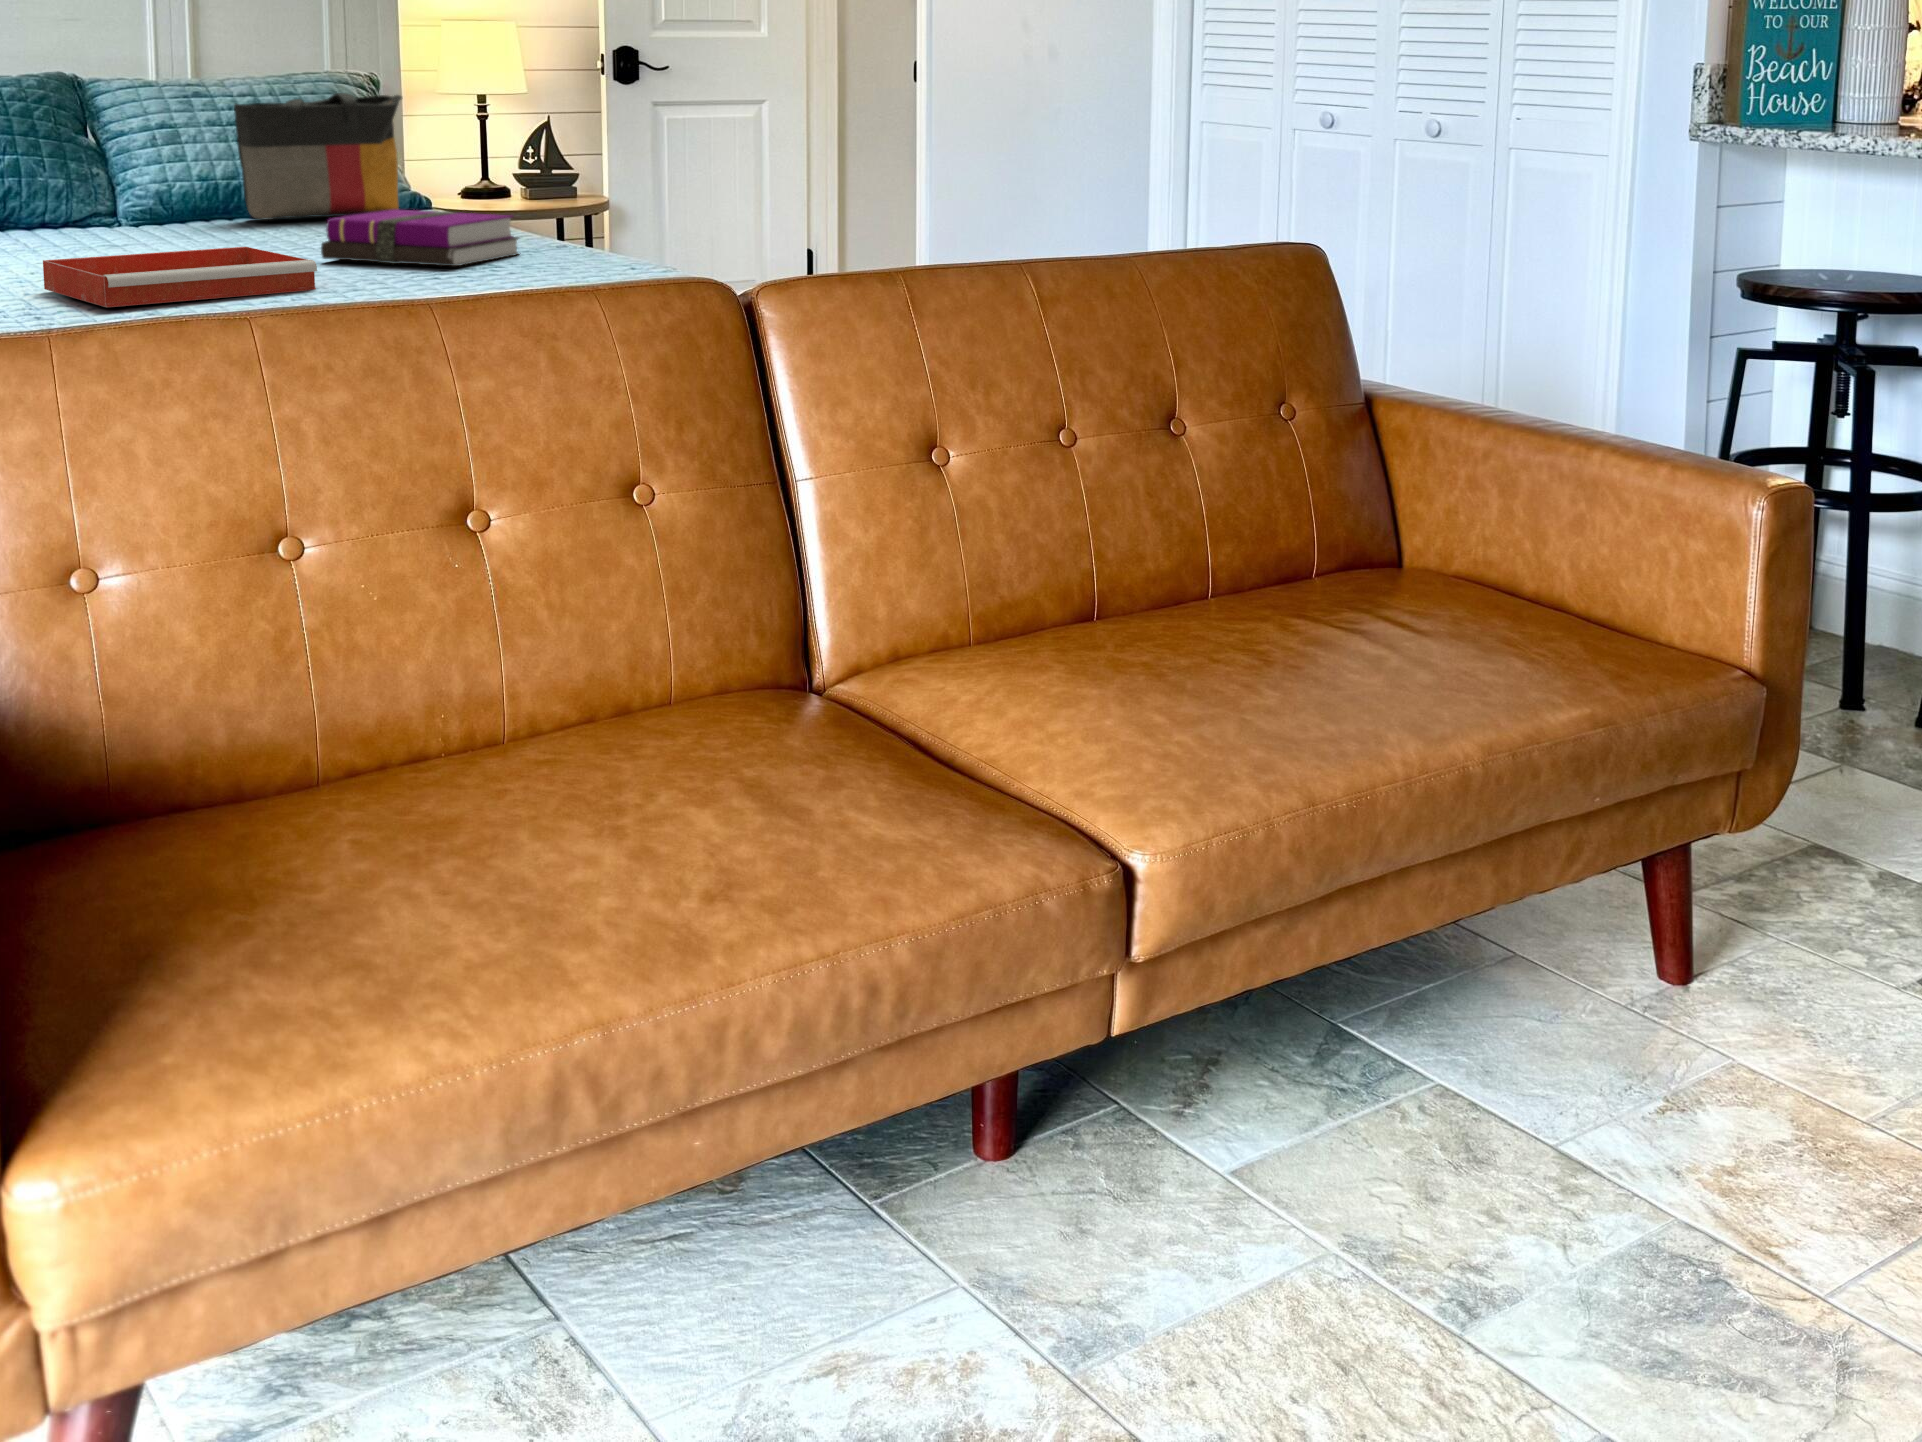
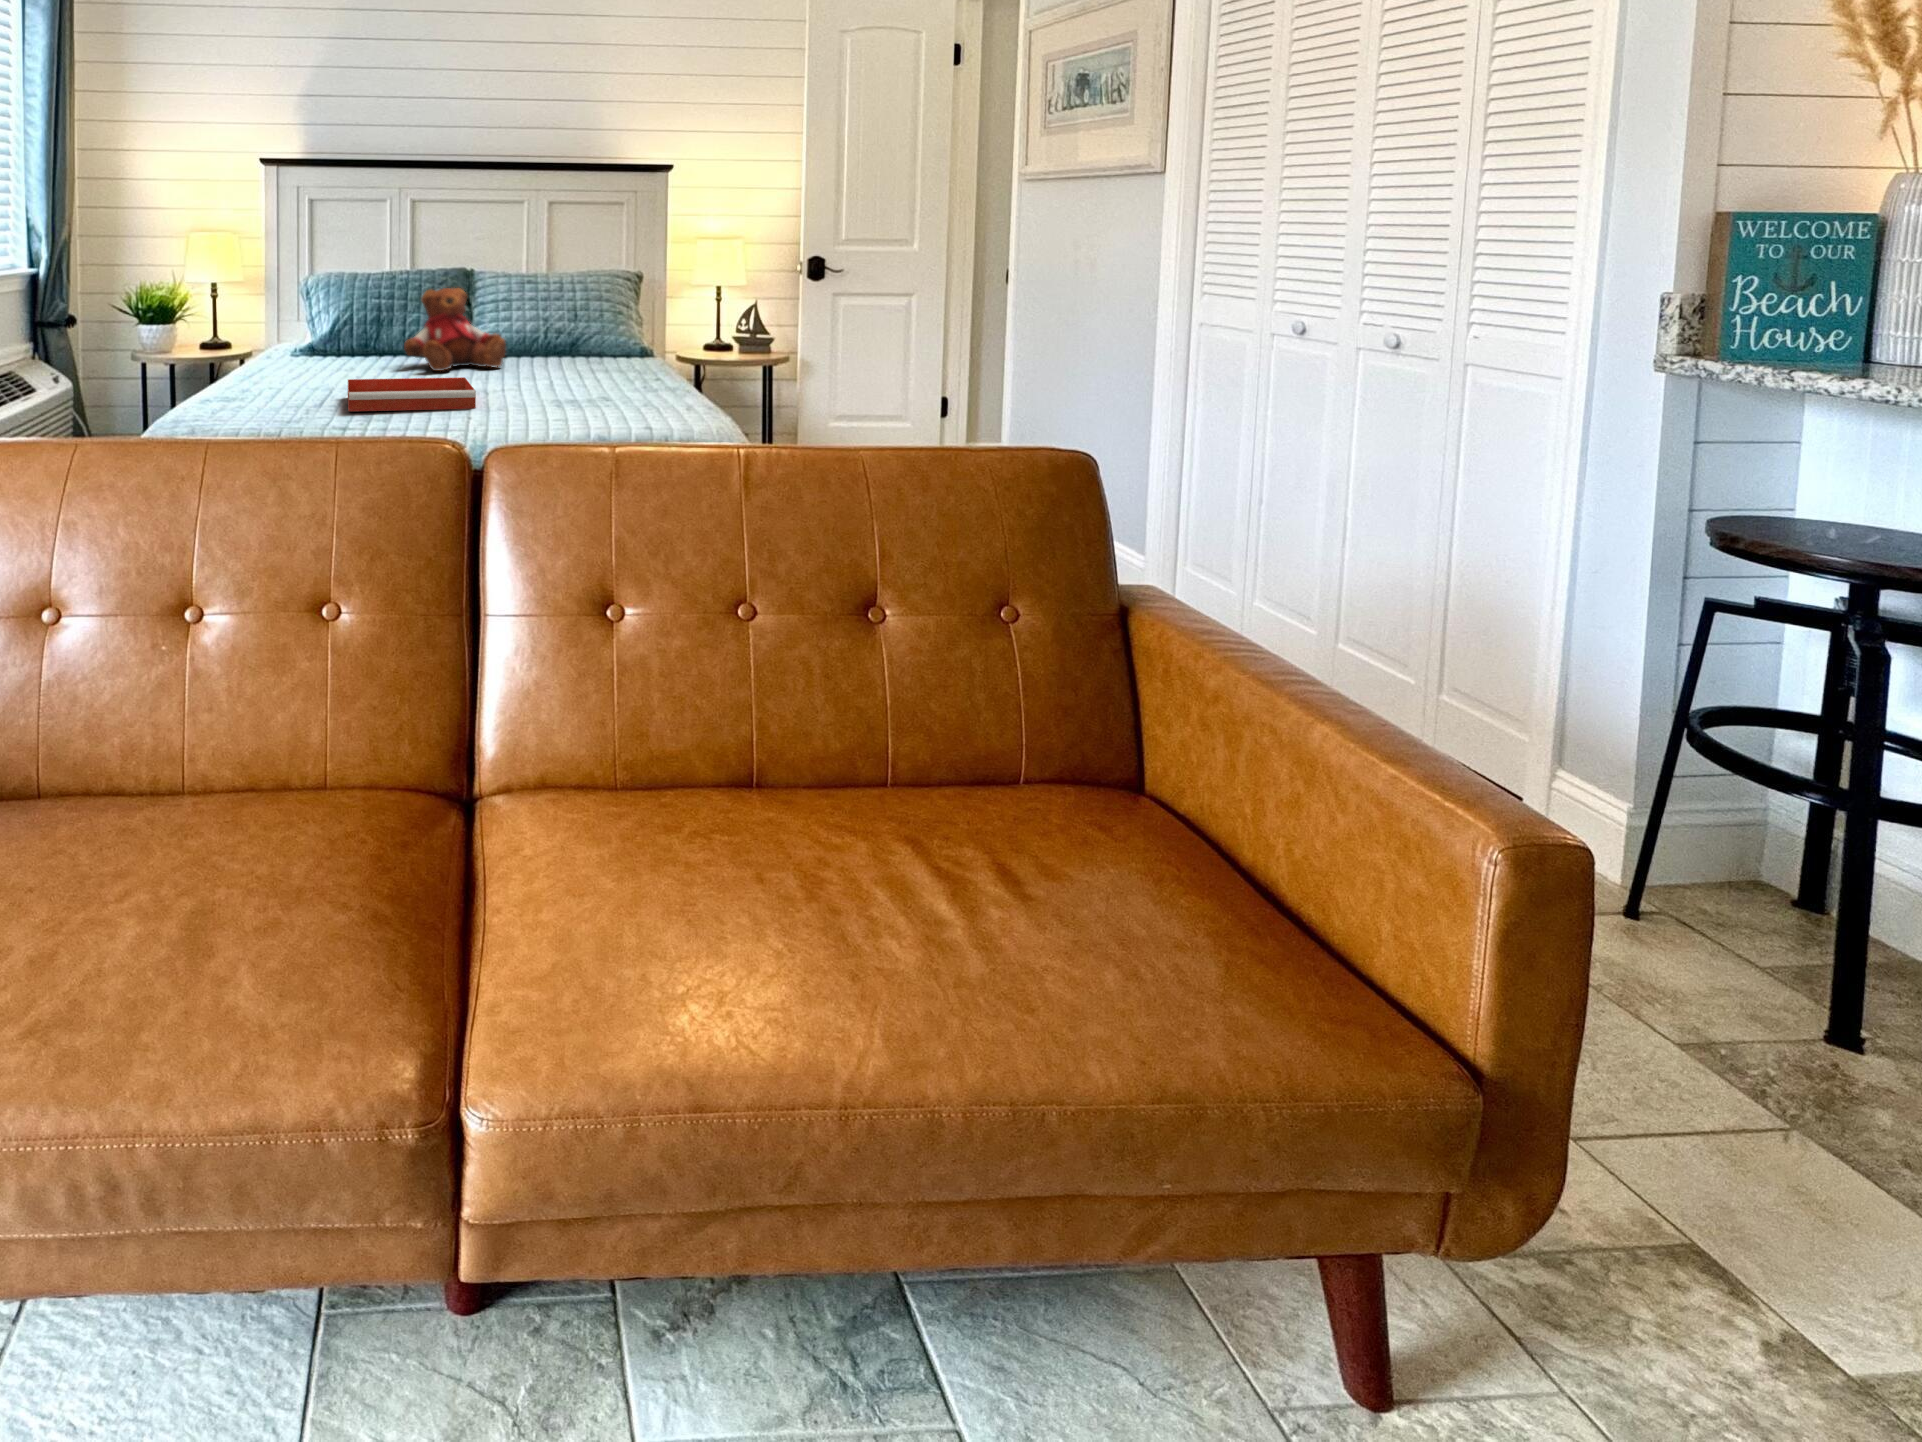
tote bag: present [234,93,402,220] -> none [526,284,623,357]
teddy bear: none [44,103,233,248] -> present [404,288,506,371]
notebook: present [321,210,520,266] -> none [514,358,631,399]

